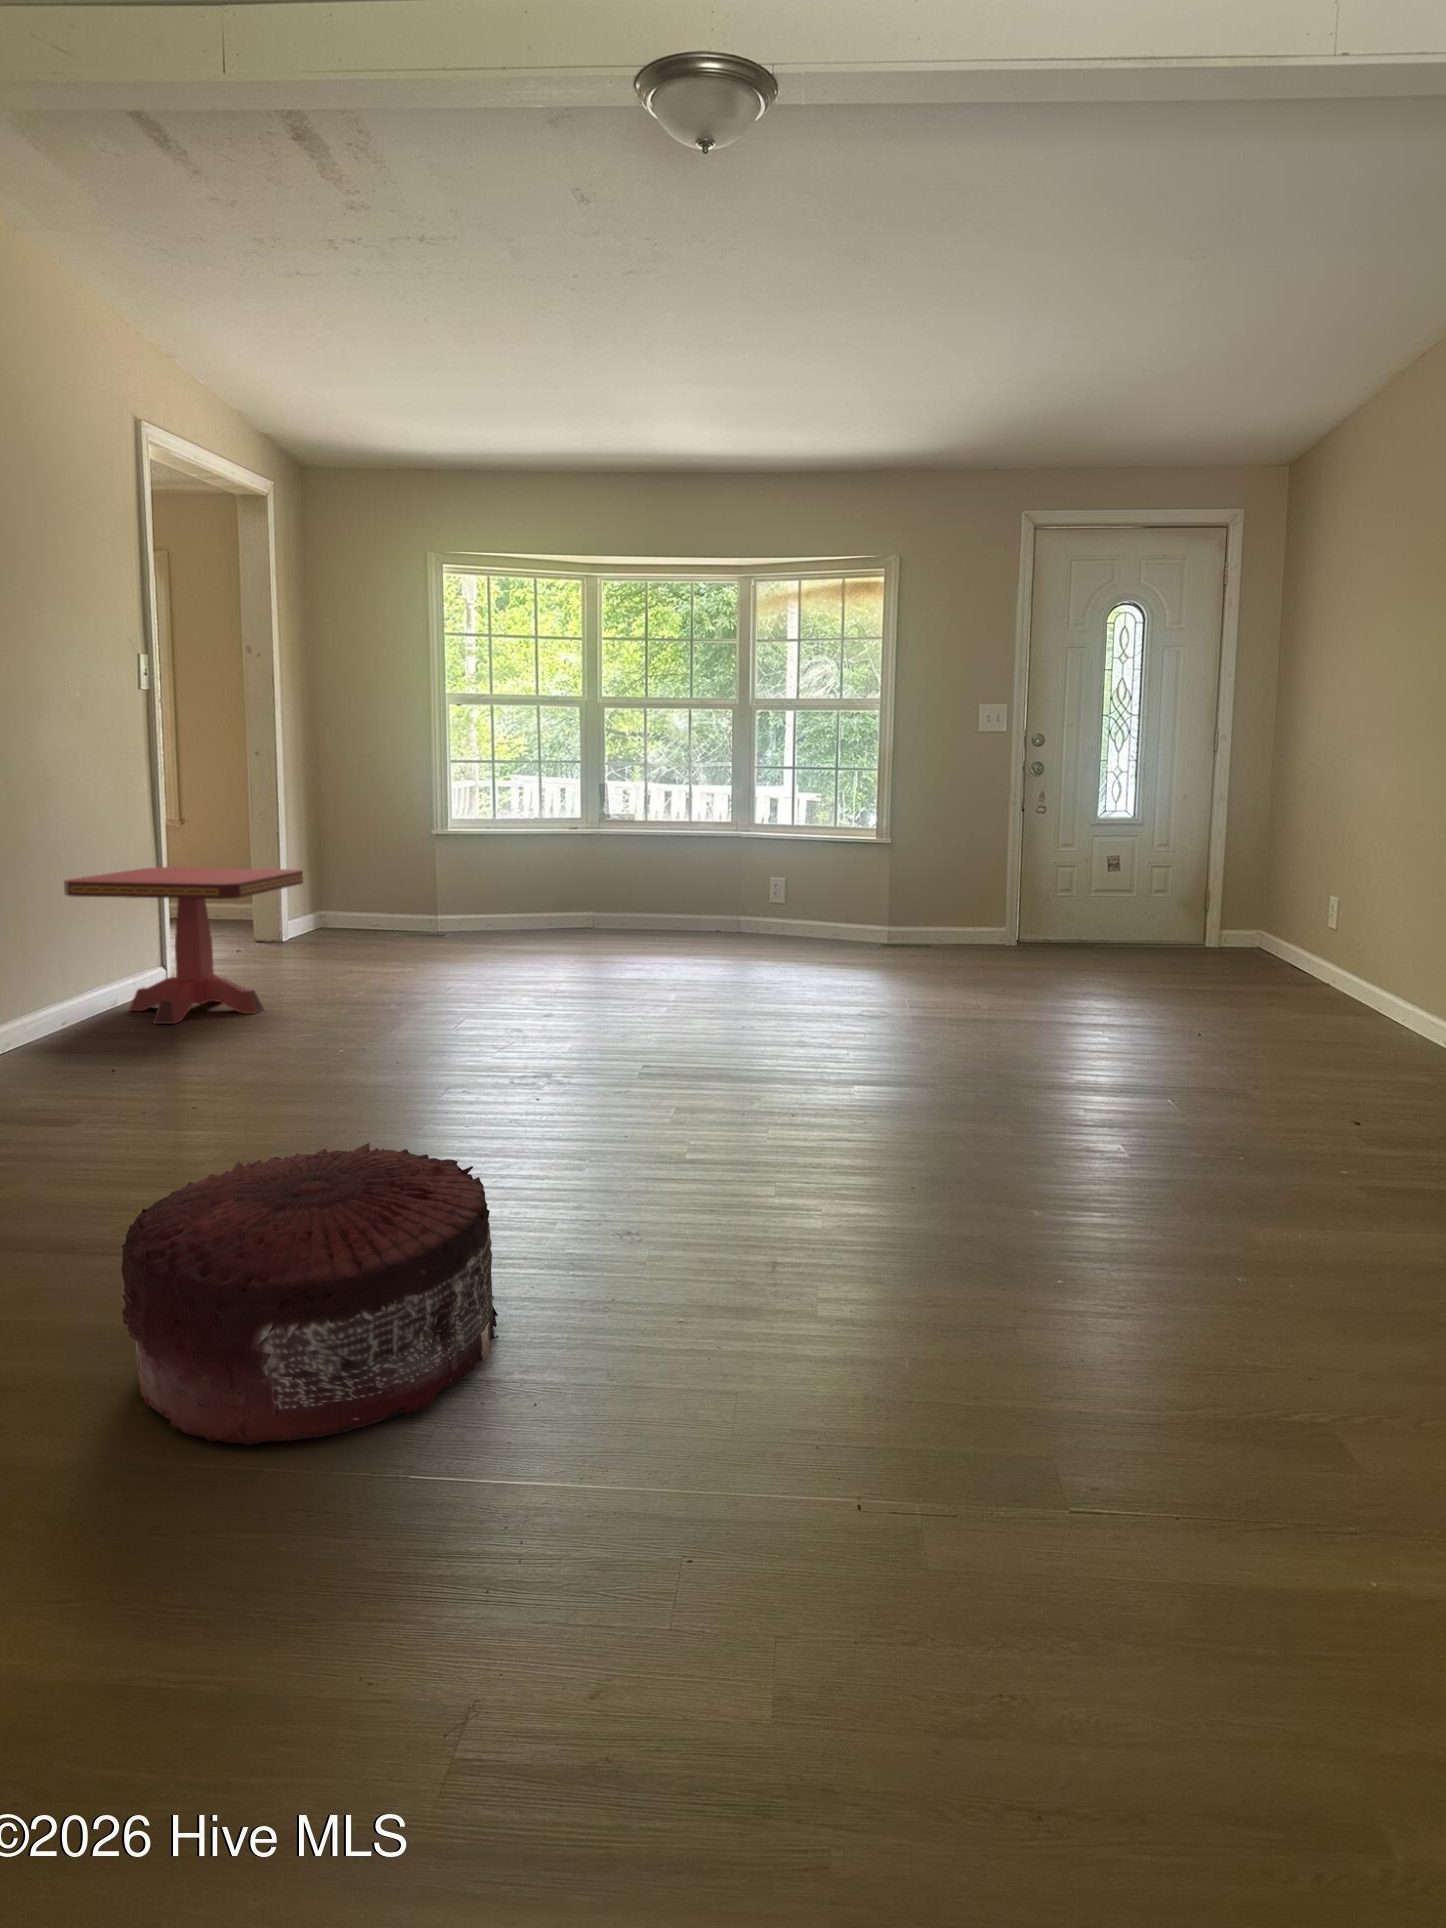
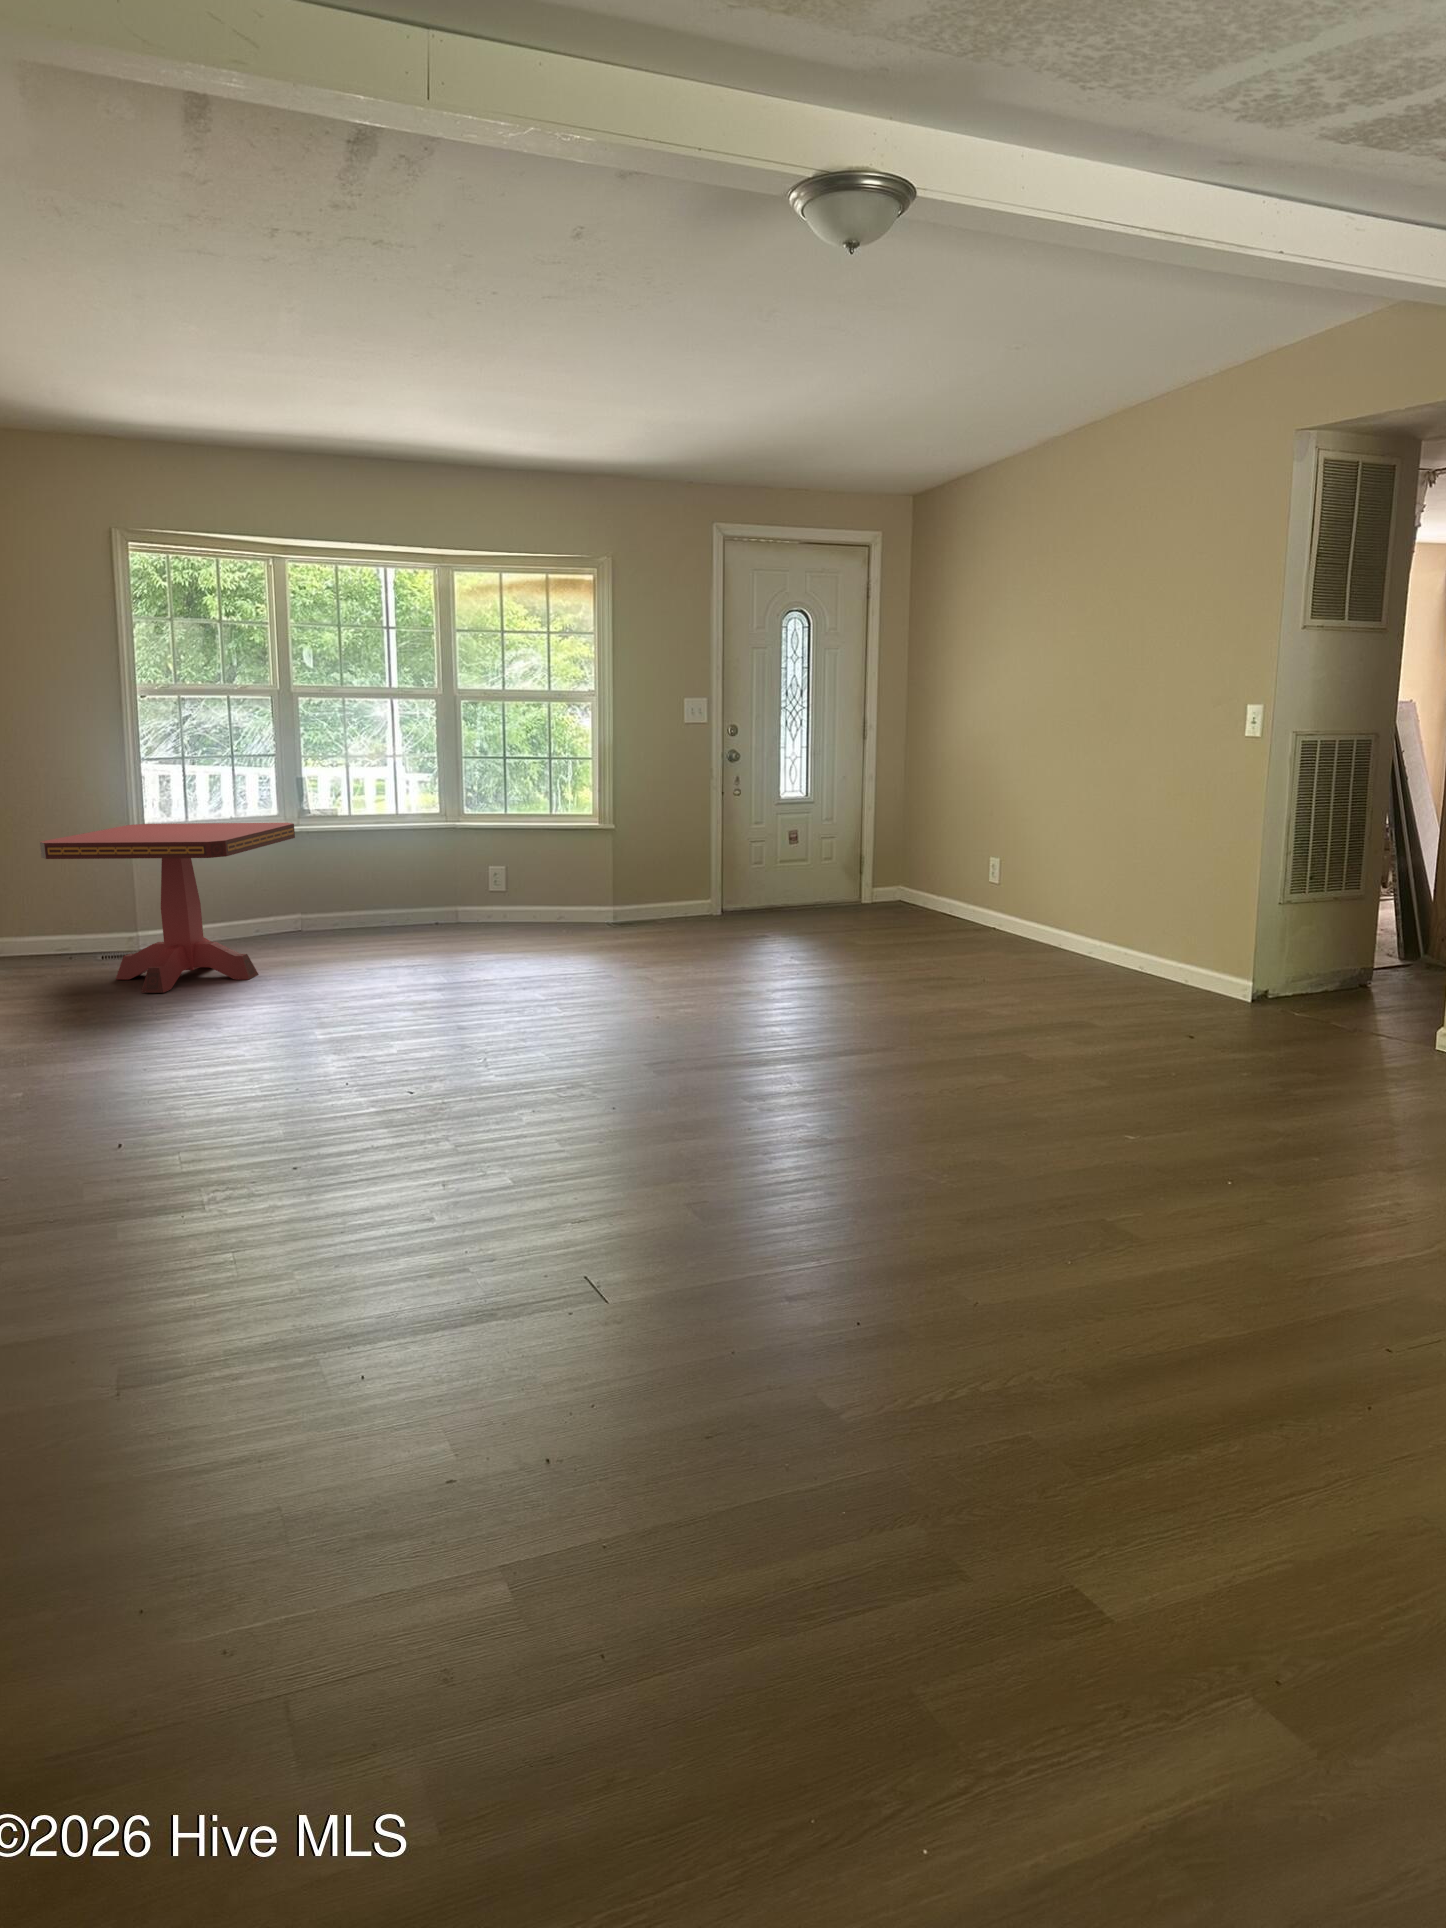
pouf: present [121,1143,498,1446] -> none [107,1121,505,1441]

